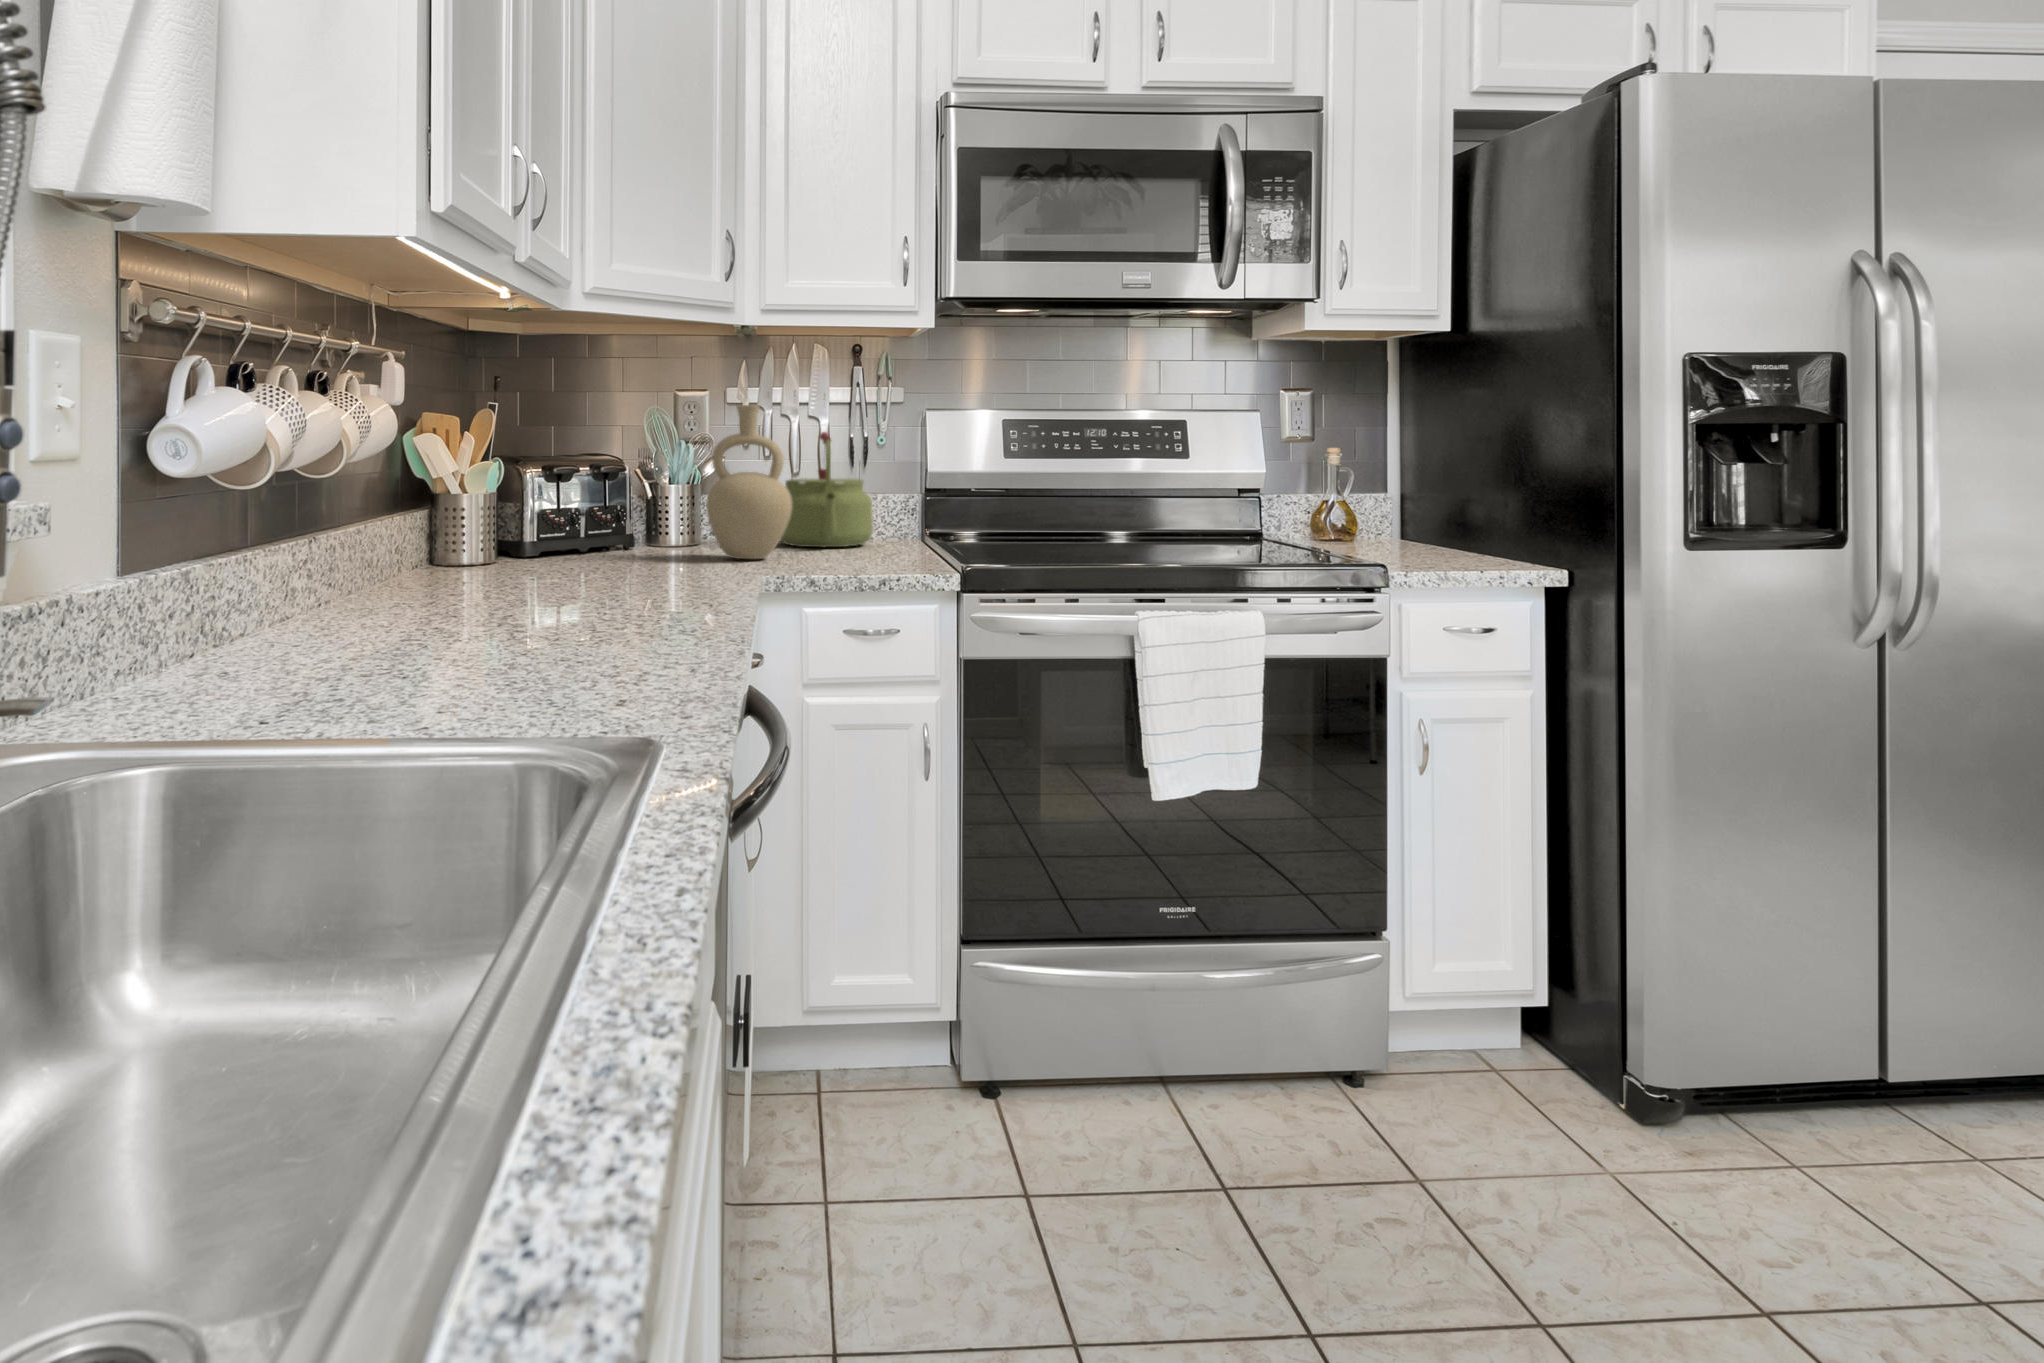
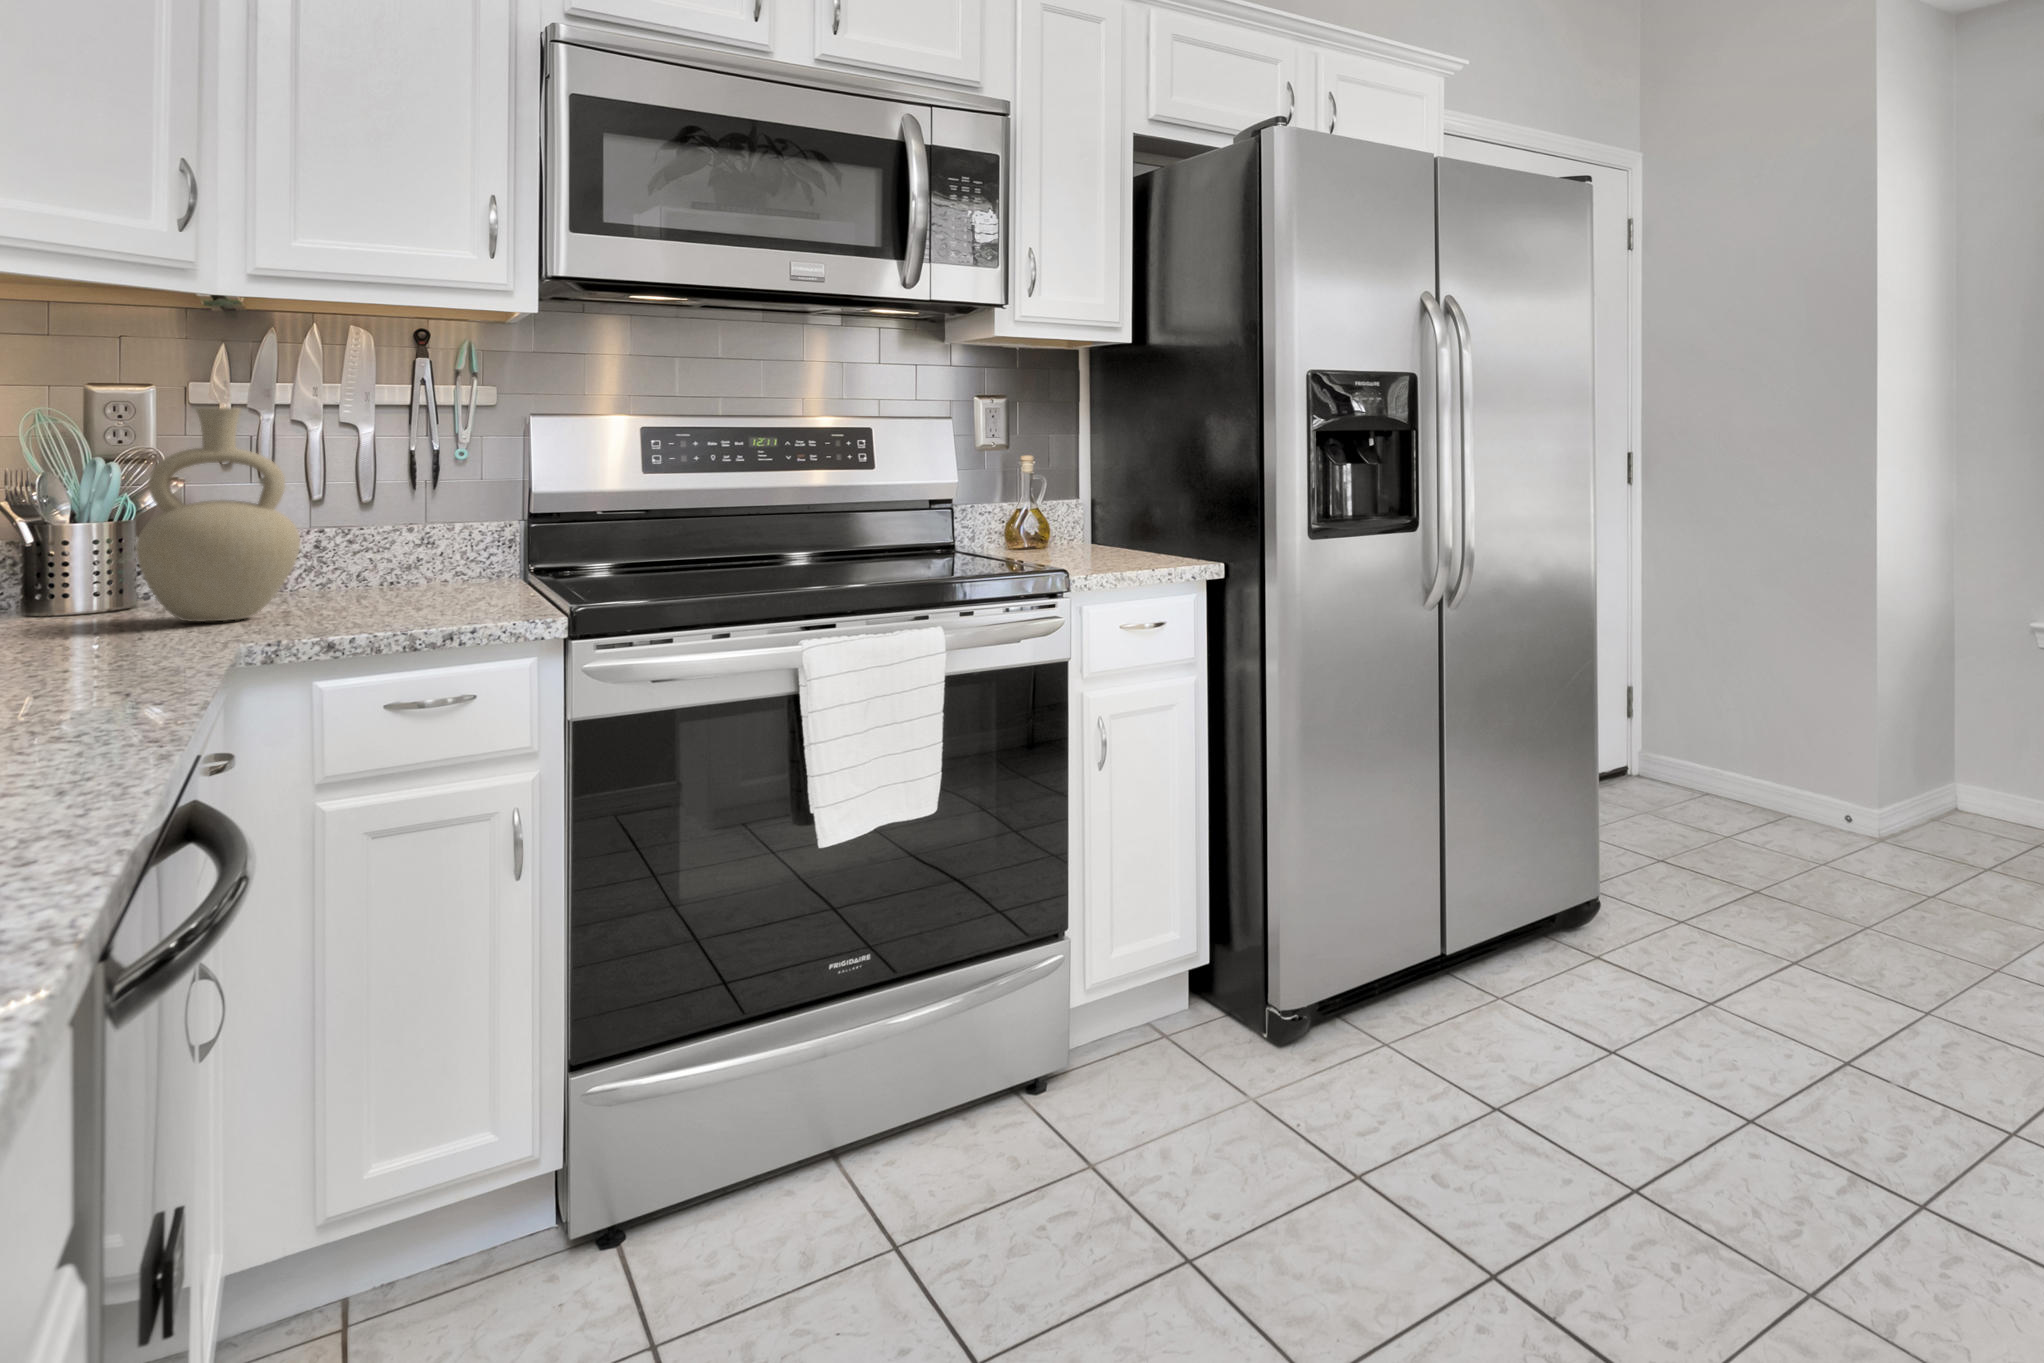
kettle: present [780,432,873,547] -> none [284,443,449,595]

